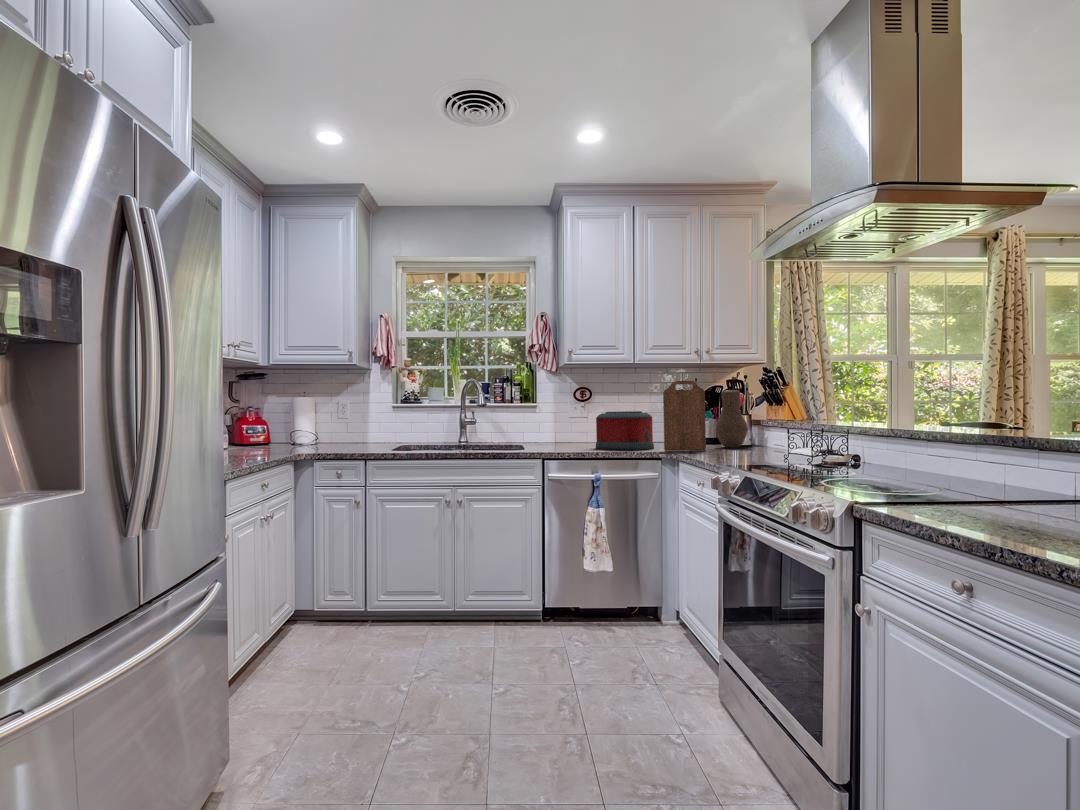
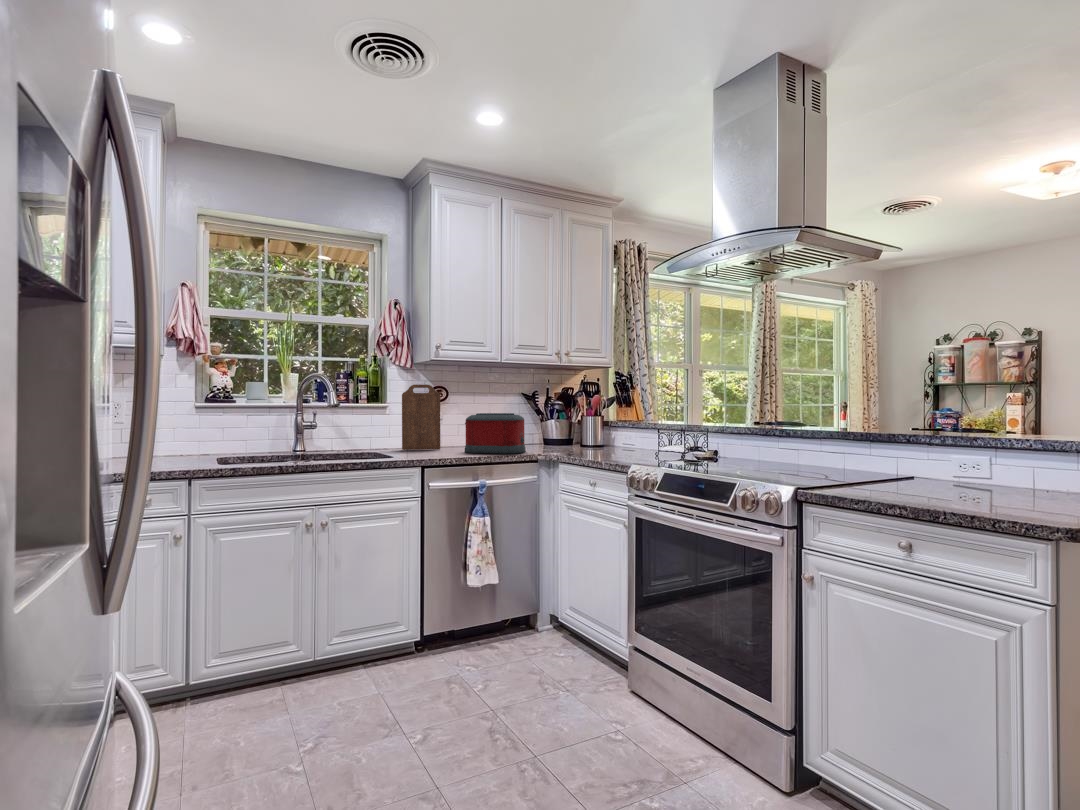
cutting board: present [663,381,706,451] -> present [402,384,440,450]
vase: present [716,390,748,448] -> none [581,394,612,450]

